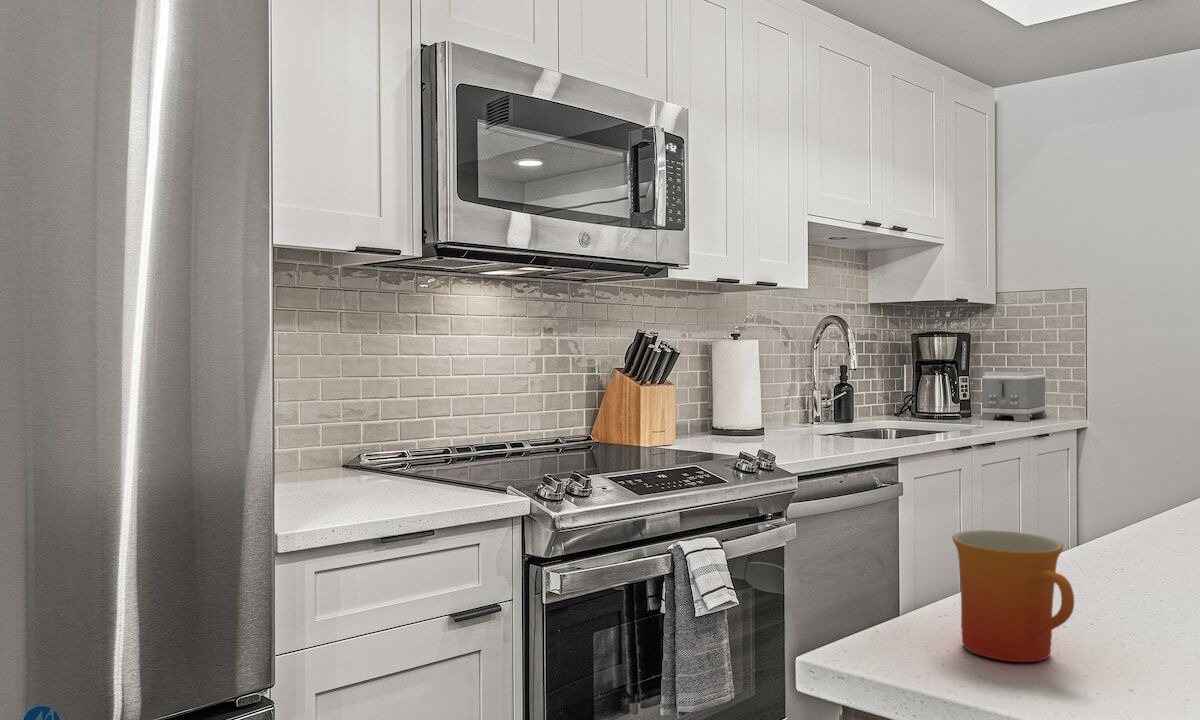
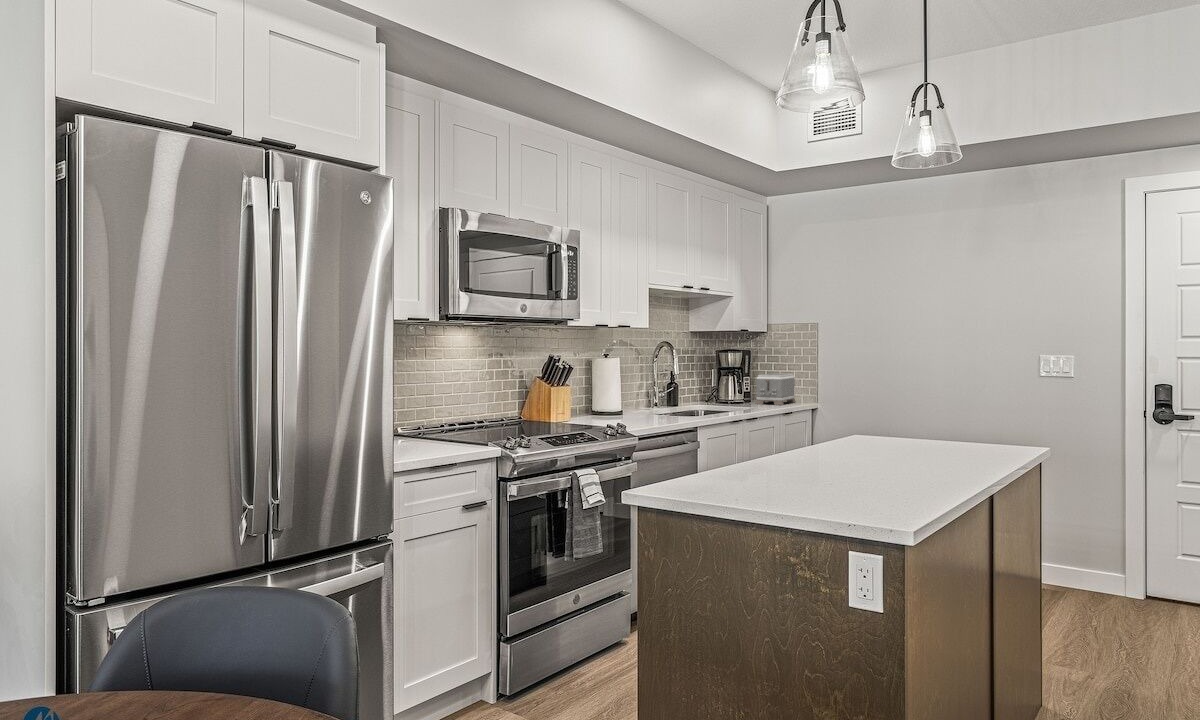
mug: present [952,530,1074,662] -> none [675,447,709,489]

